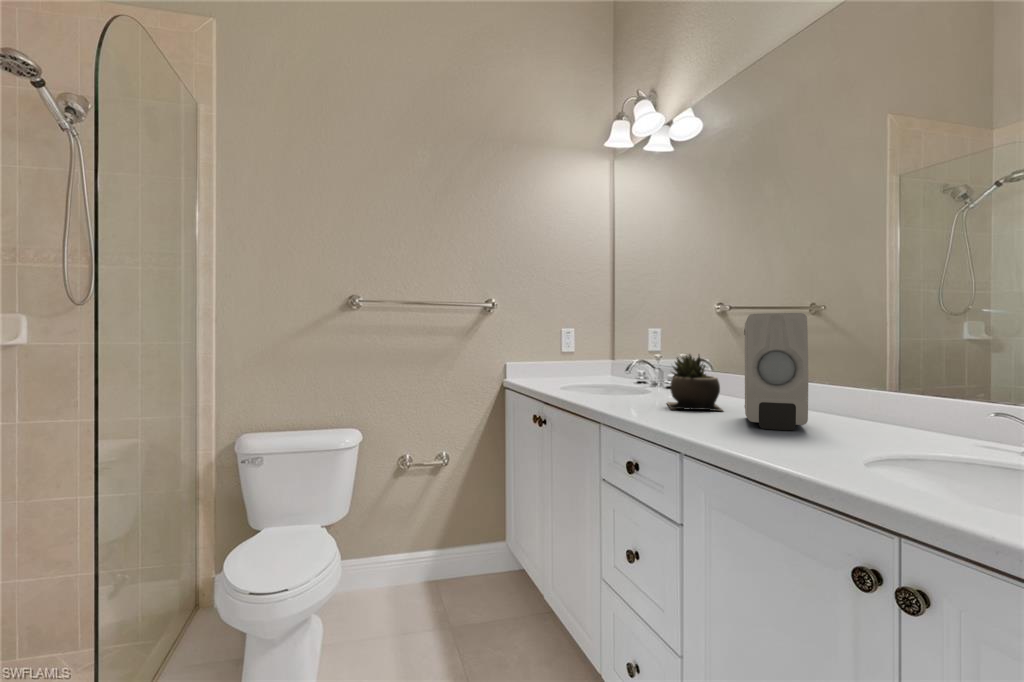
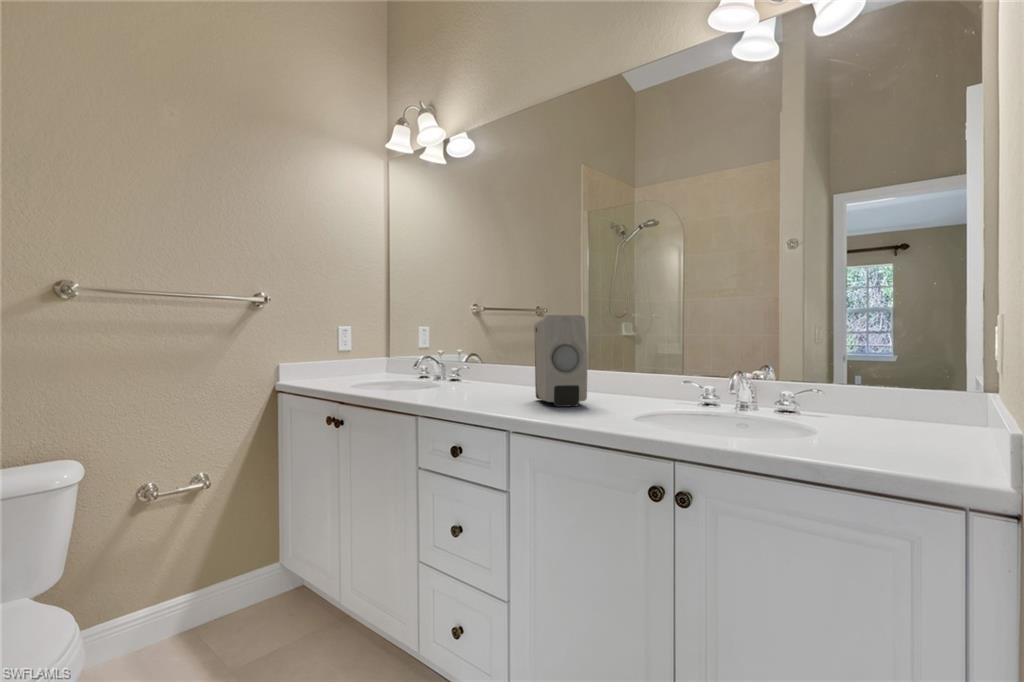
succulent plant: present [667,354,722,411] -> none [464,348,516,398]

